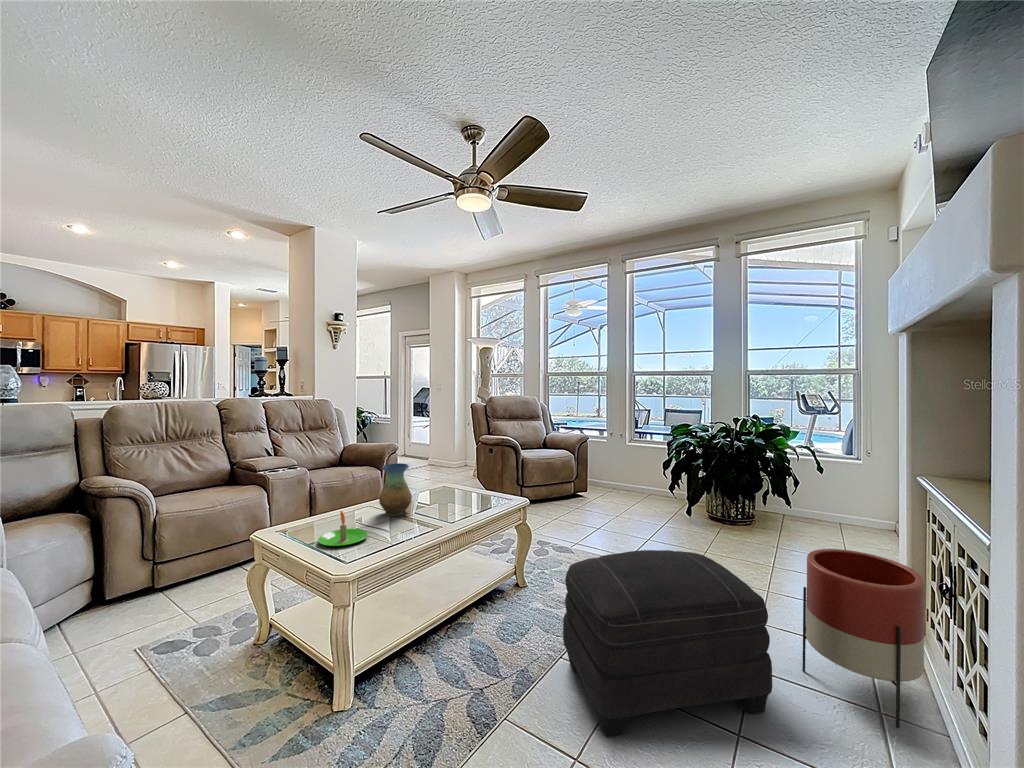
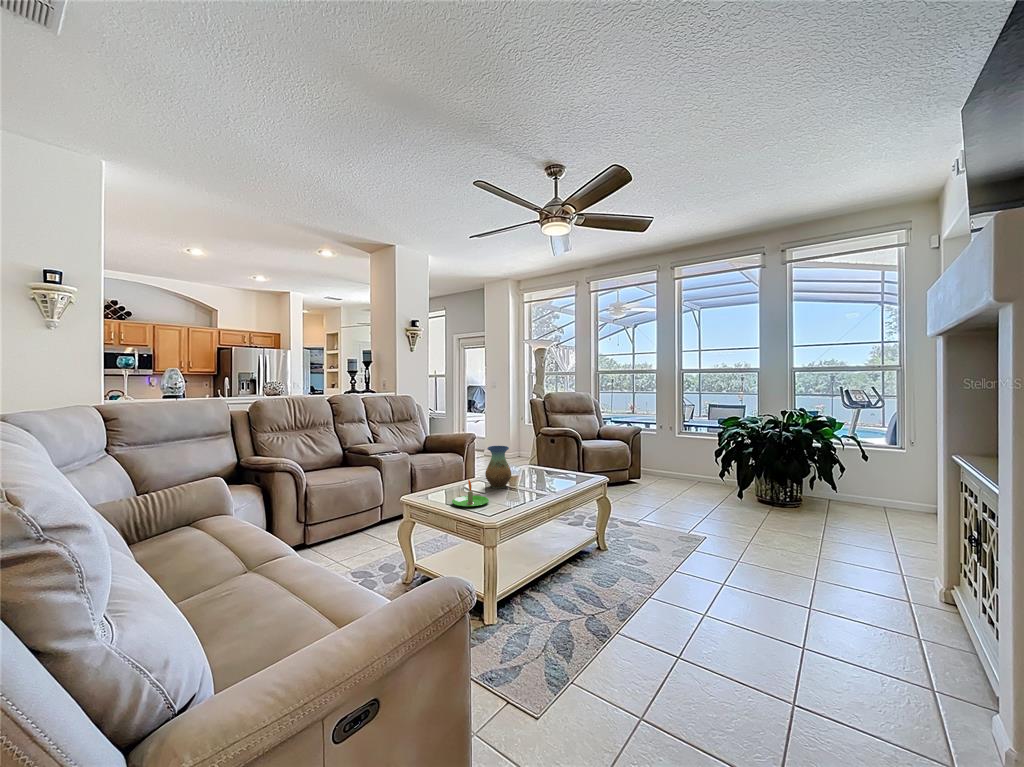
planter: present [802,549,925,728] -> none [854,514,960,652]
ottoman: present [563,550,772,737] -> none [652,513,831,650]

